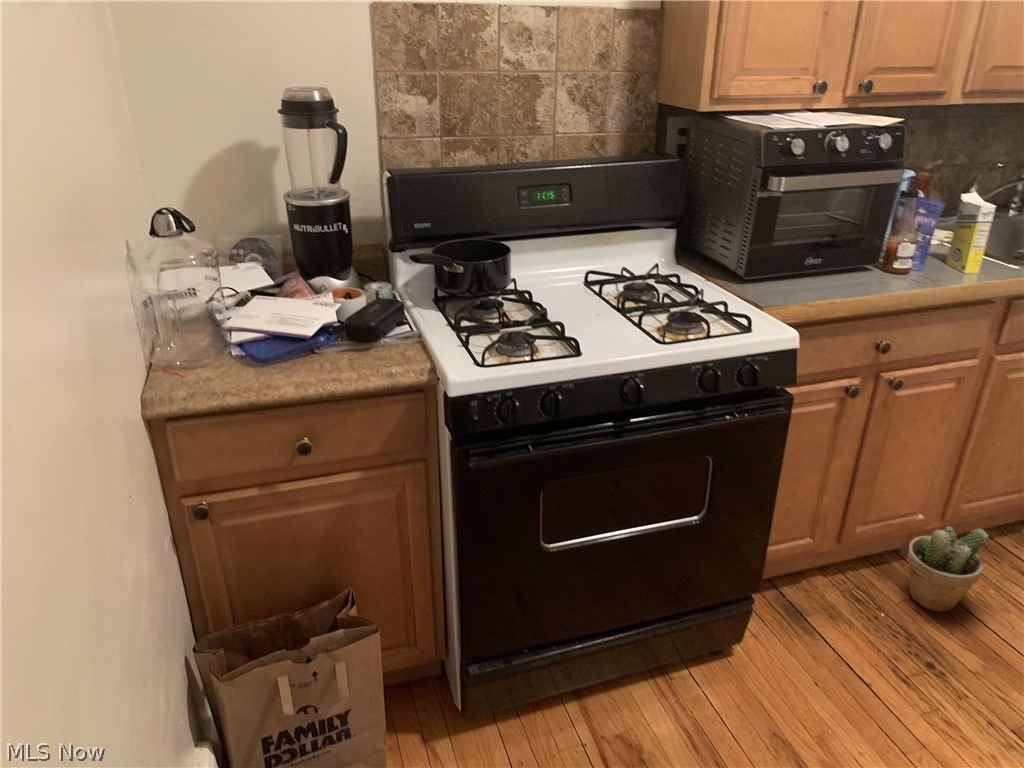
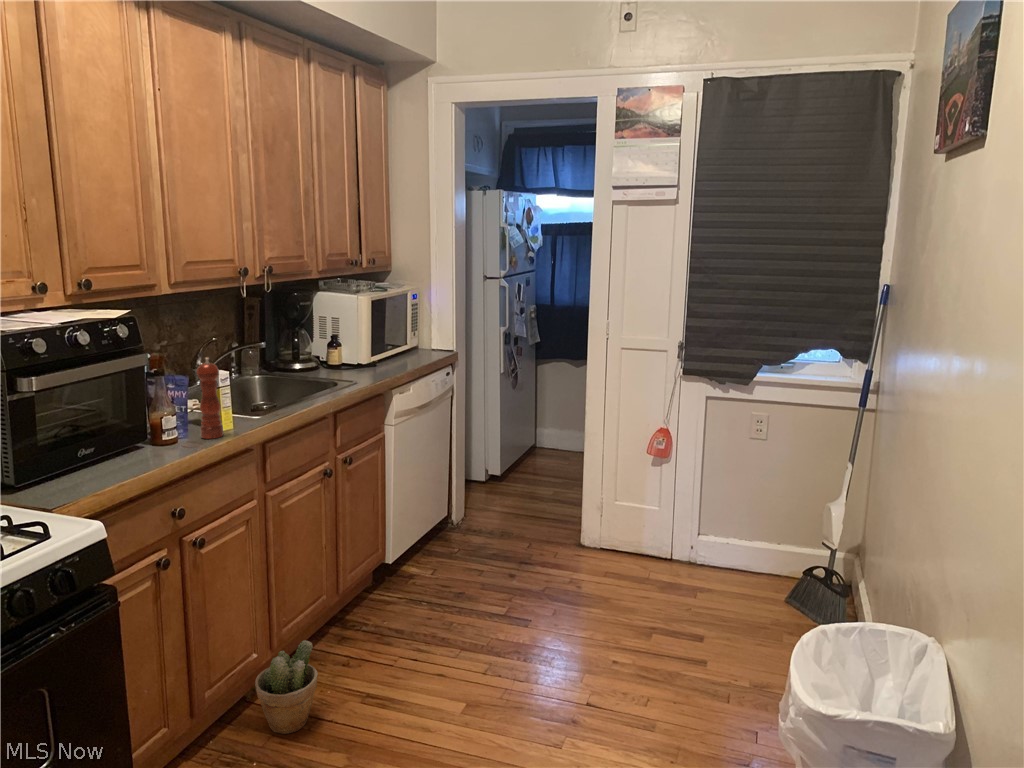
pepper mill: none [937,183,983,278] -> present [197,357,223,439]

